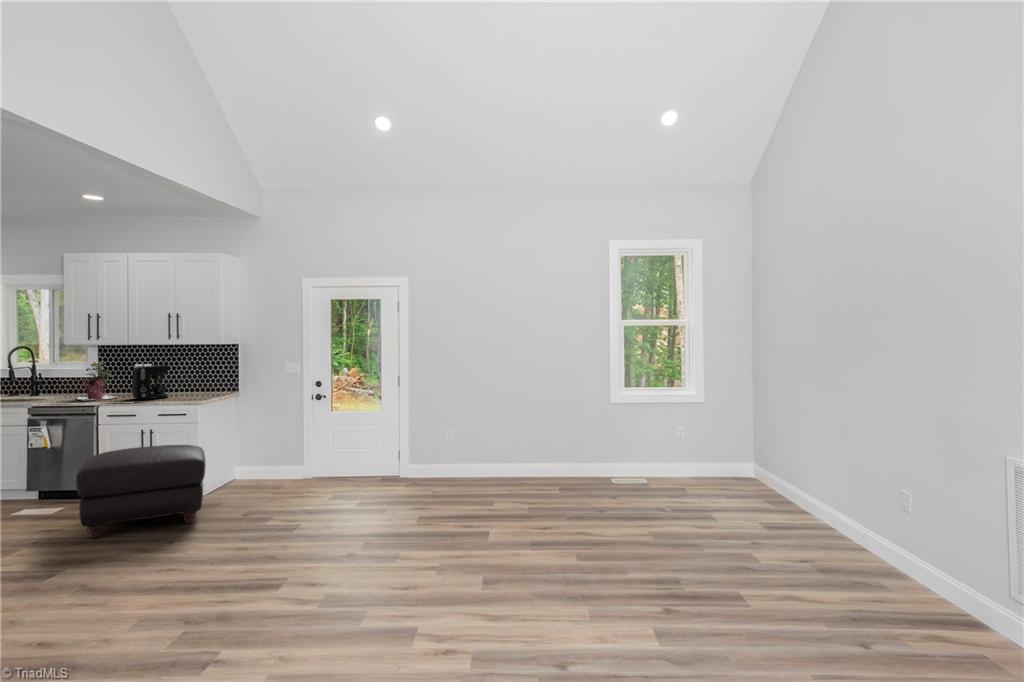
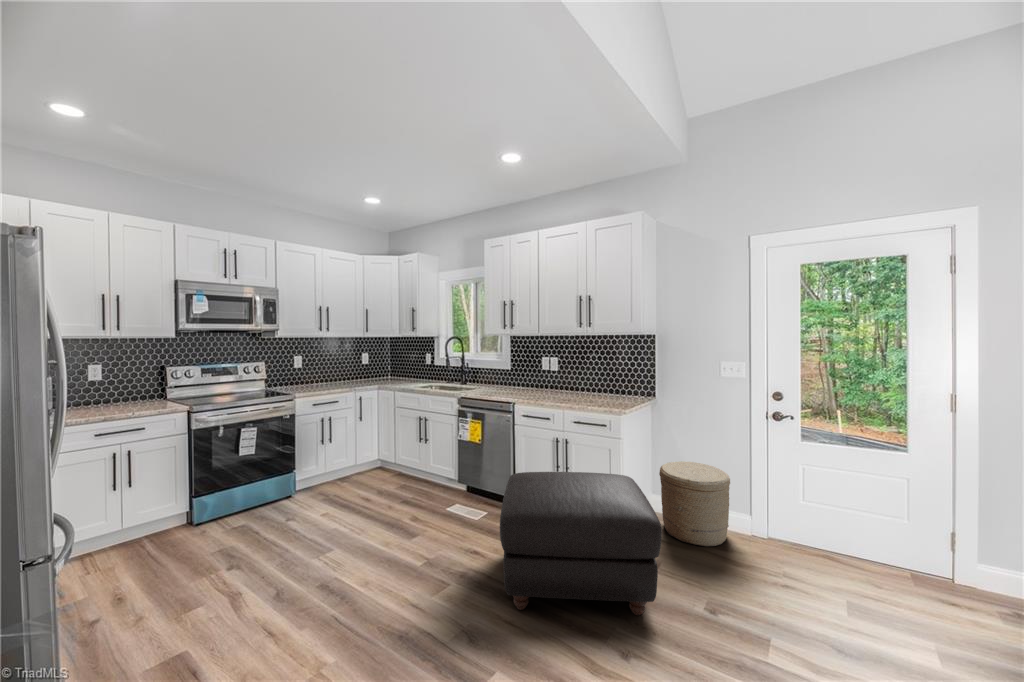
potted plant: present [76,362,118,401] -> none [495,353,532,397]
coffee maker: present [132,365,170,399] -> none [545,360,582,401]
woven basket: none [234,438,286,492] -> present [659,461,730,546]

